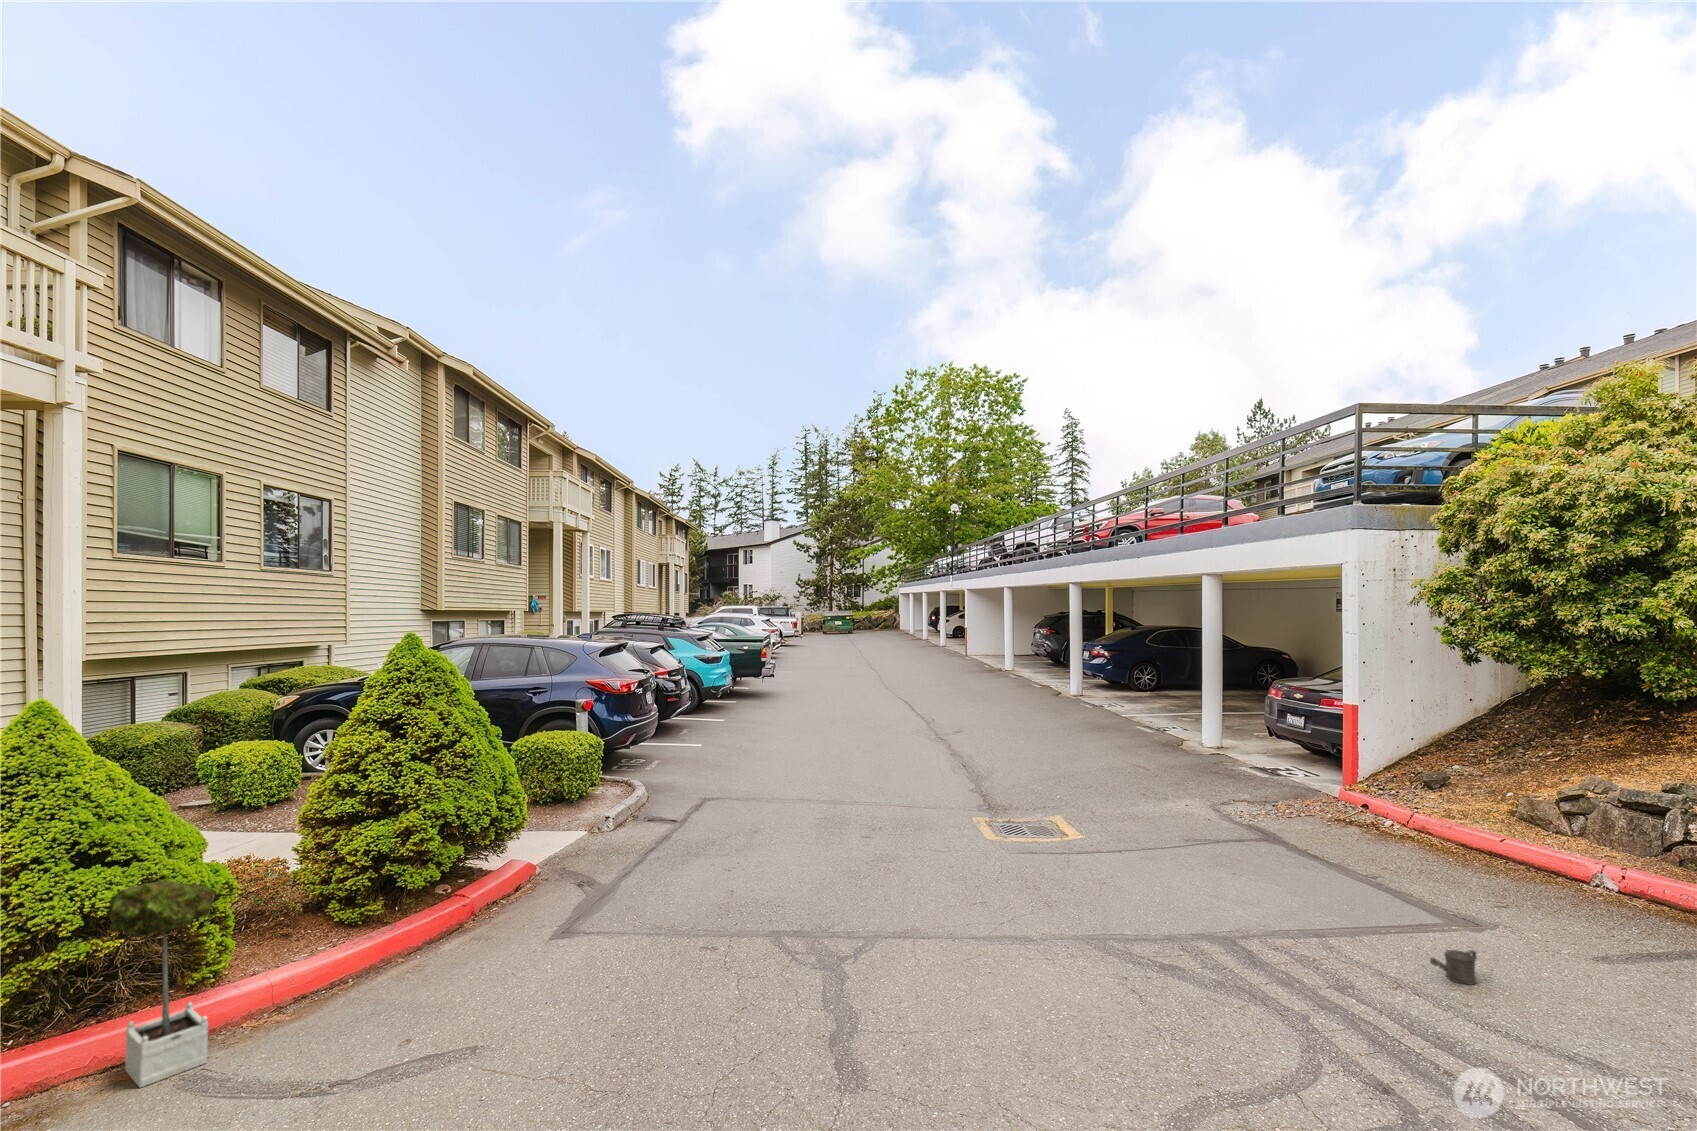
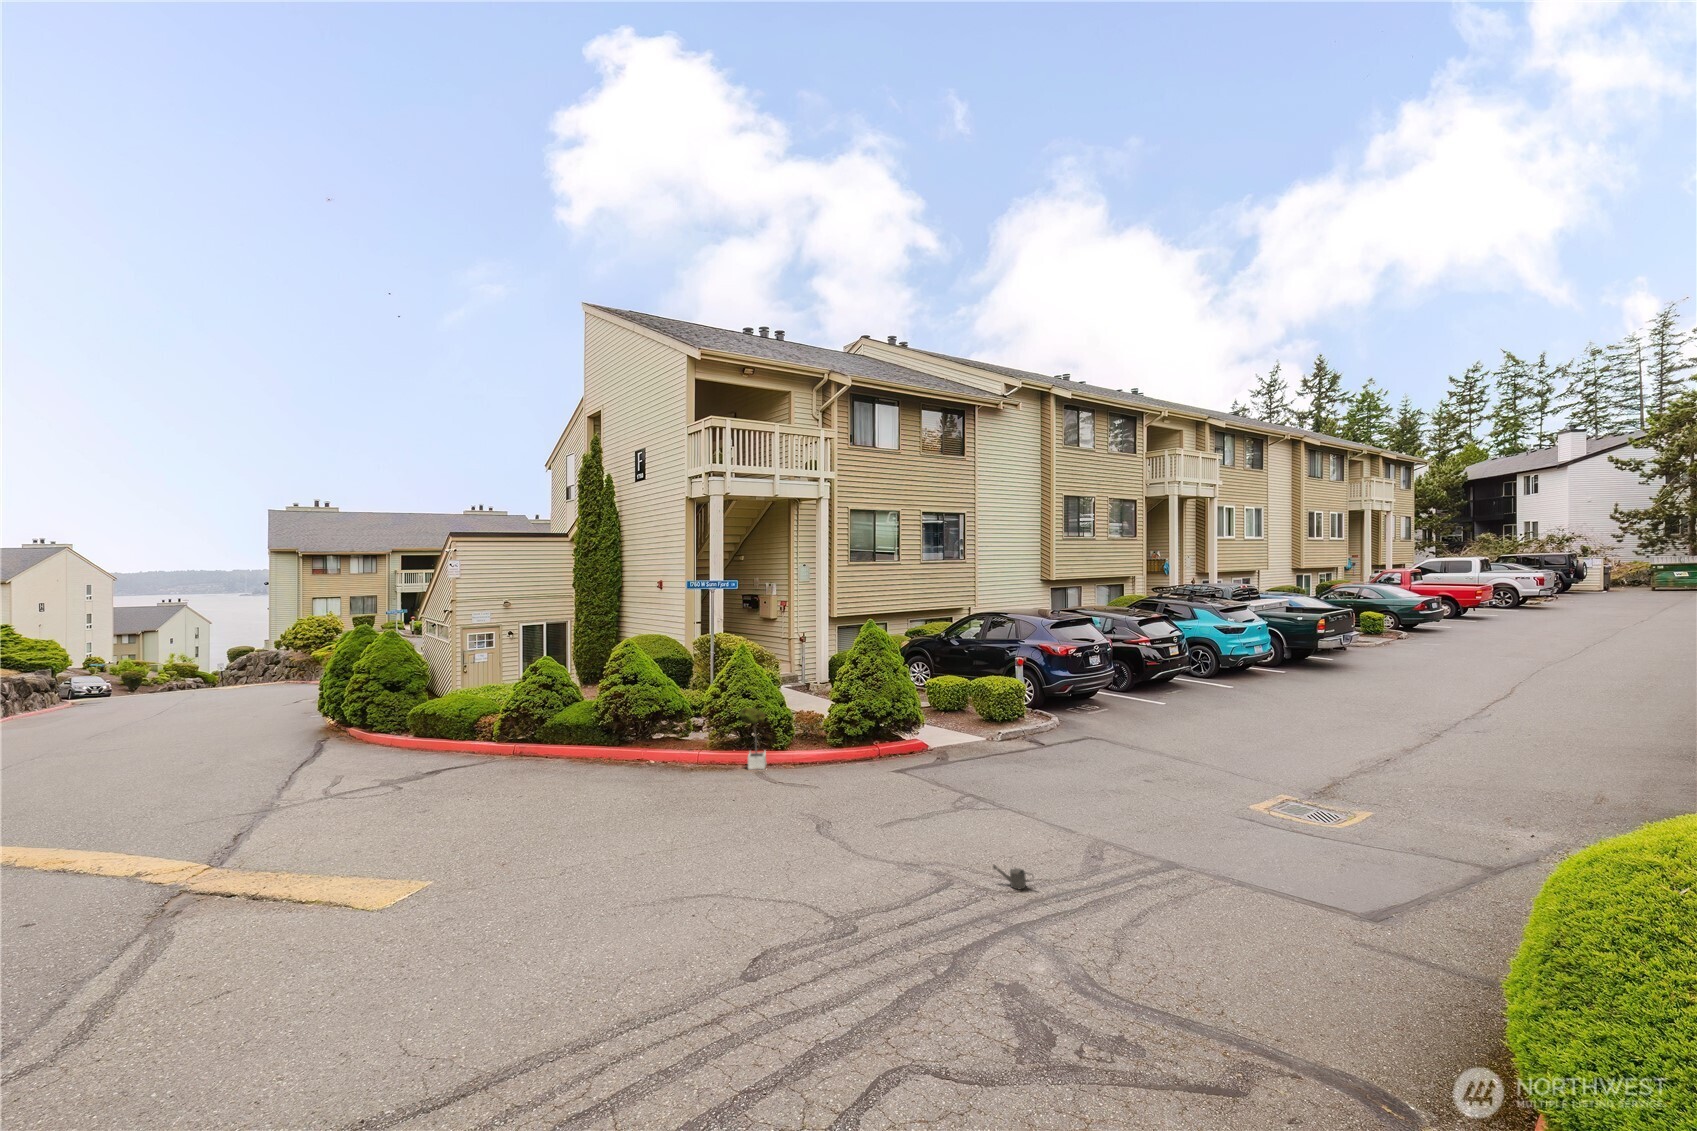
watering can: present [1430,950,1477,984] -> present [993,865,1032,889]

